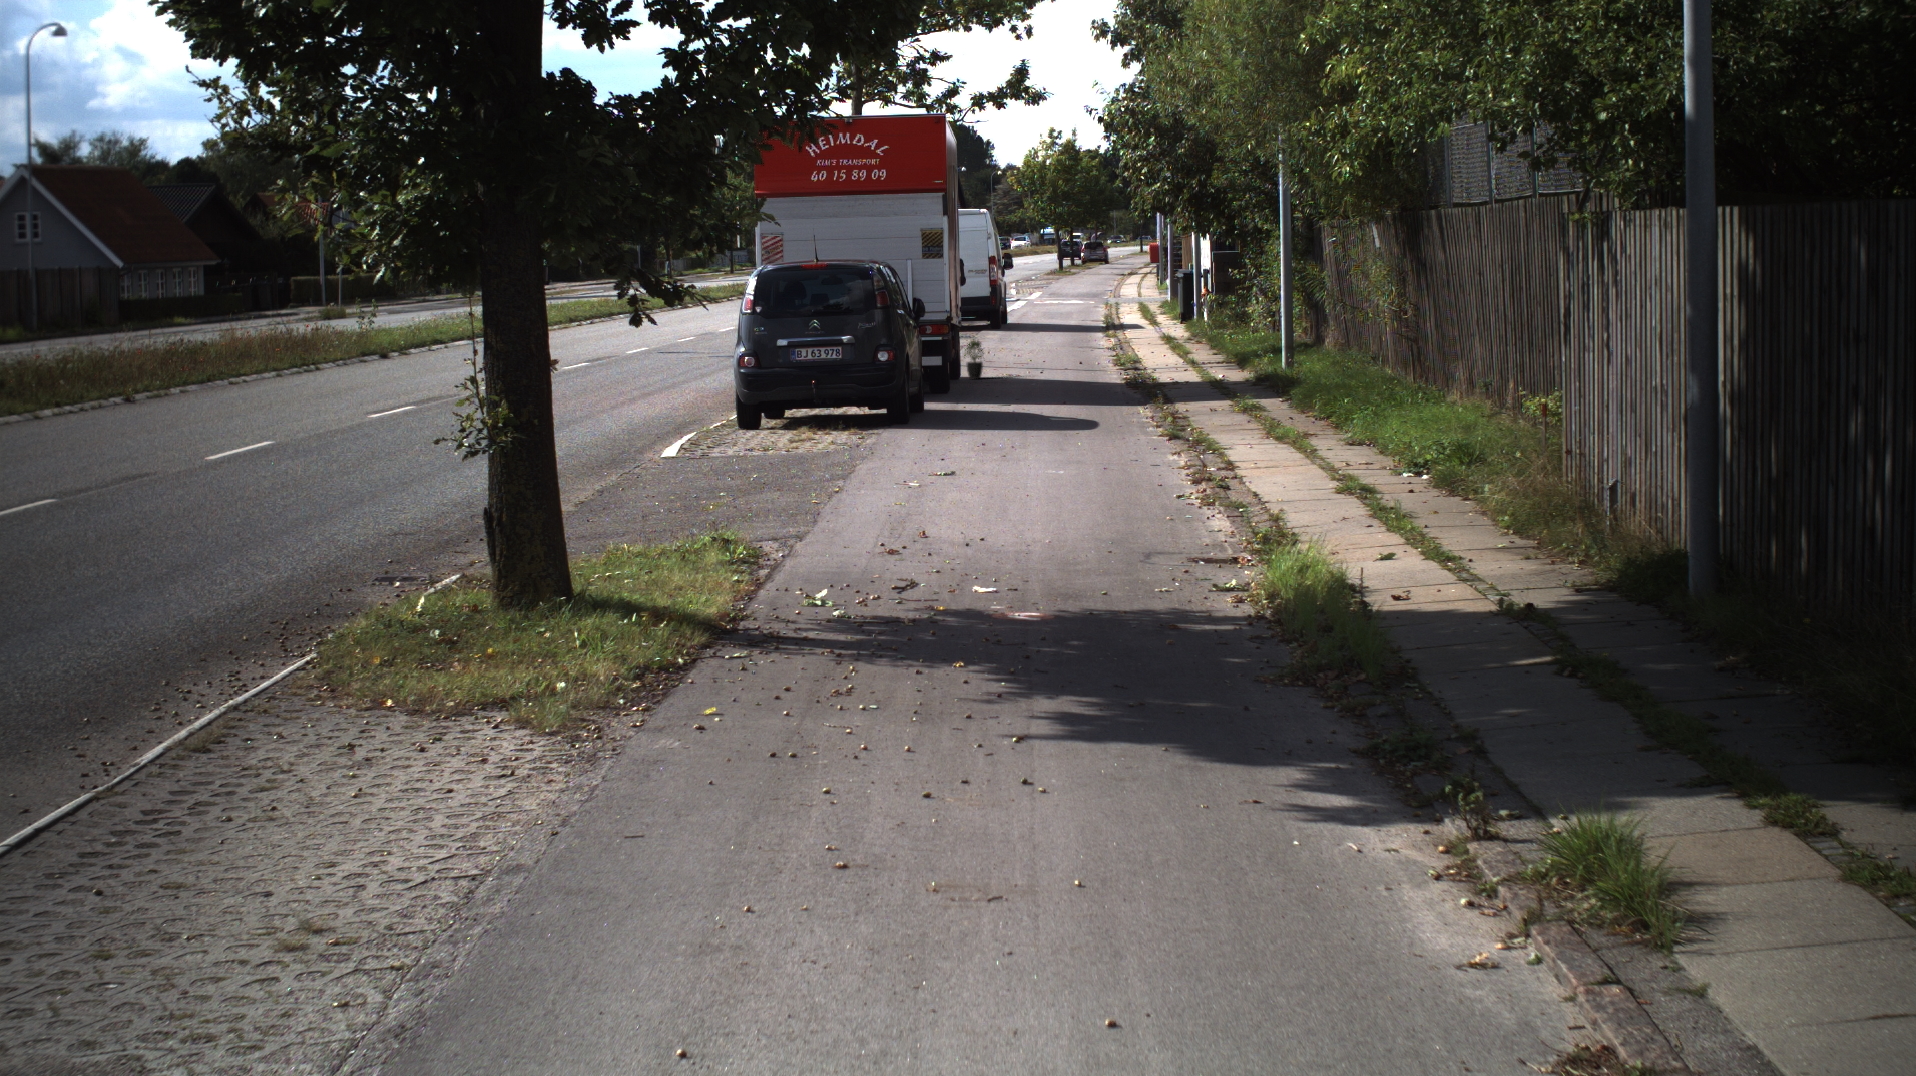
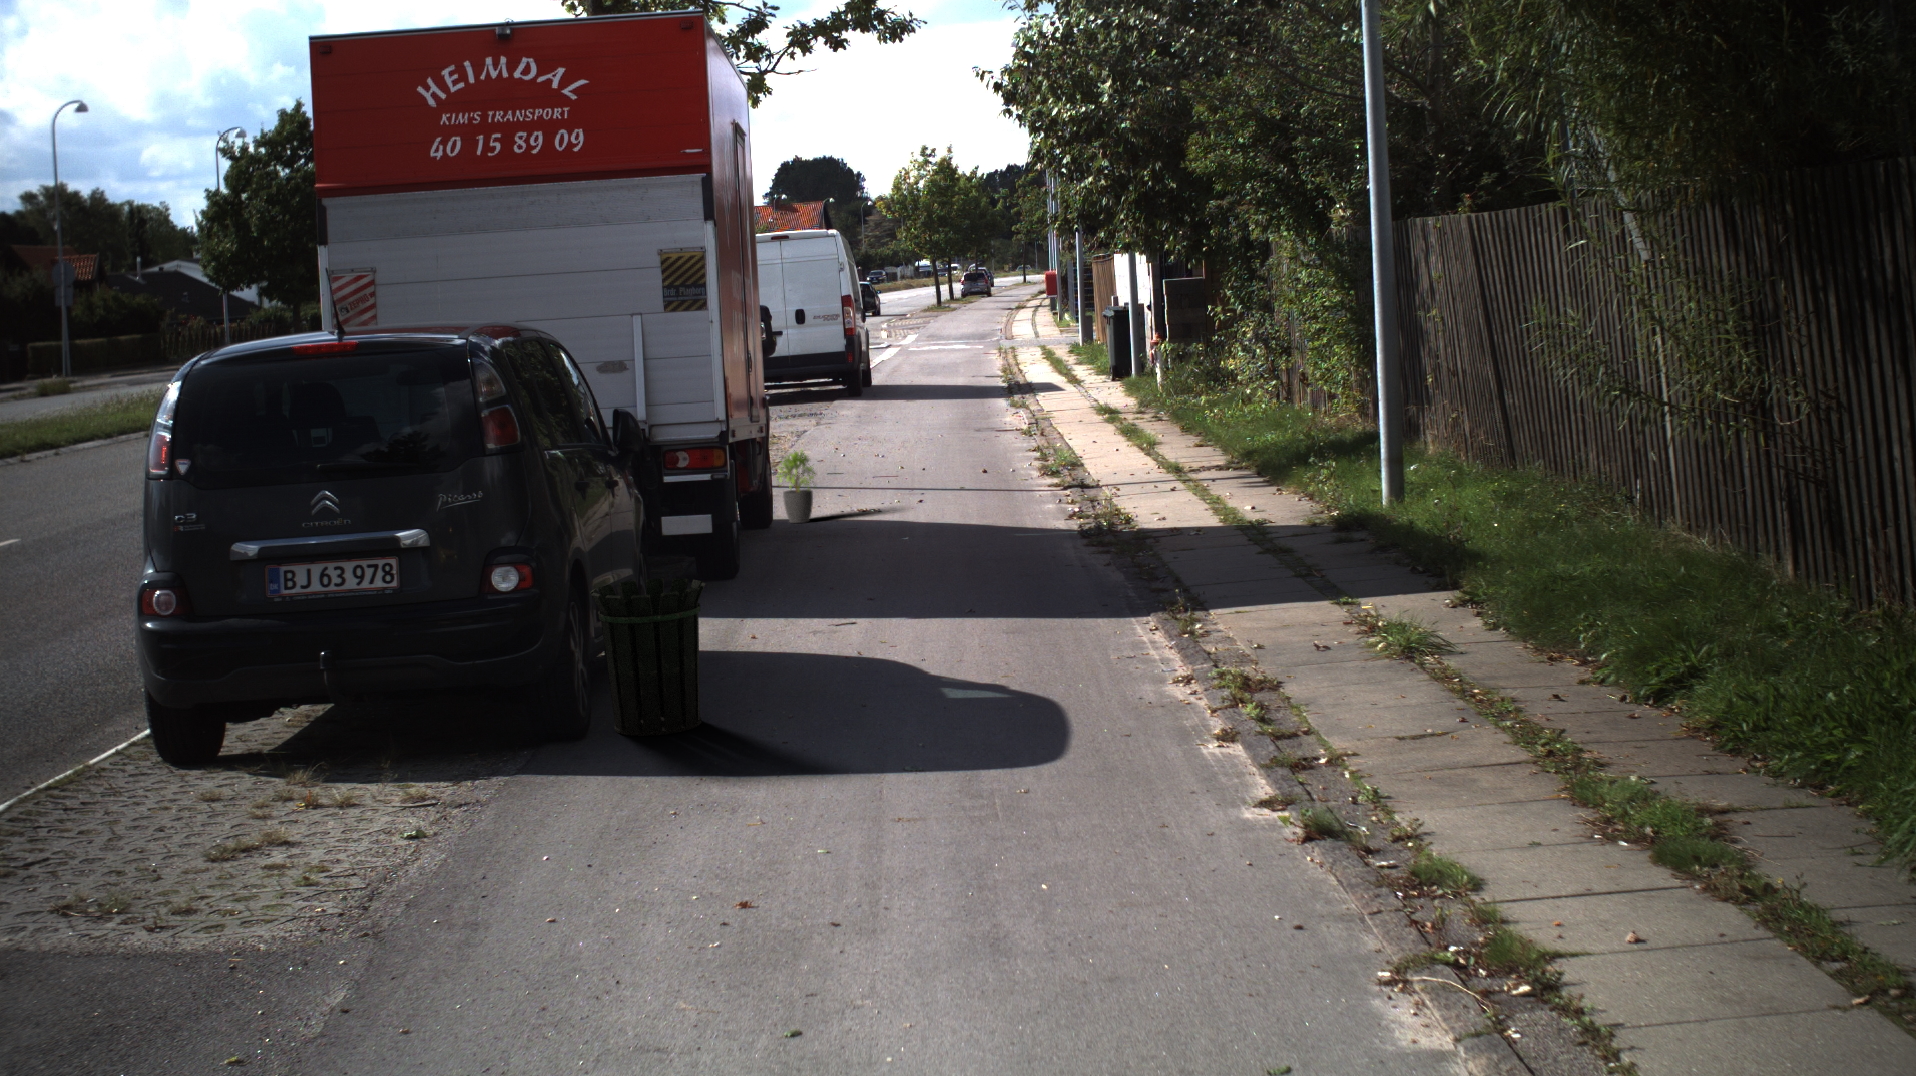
waste bin: none [910,366,955,426] -> present [590,578,705,736]

